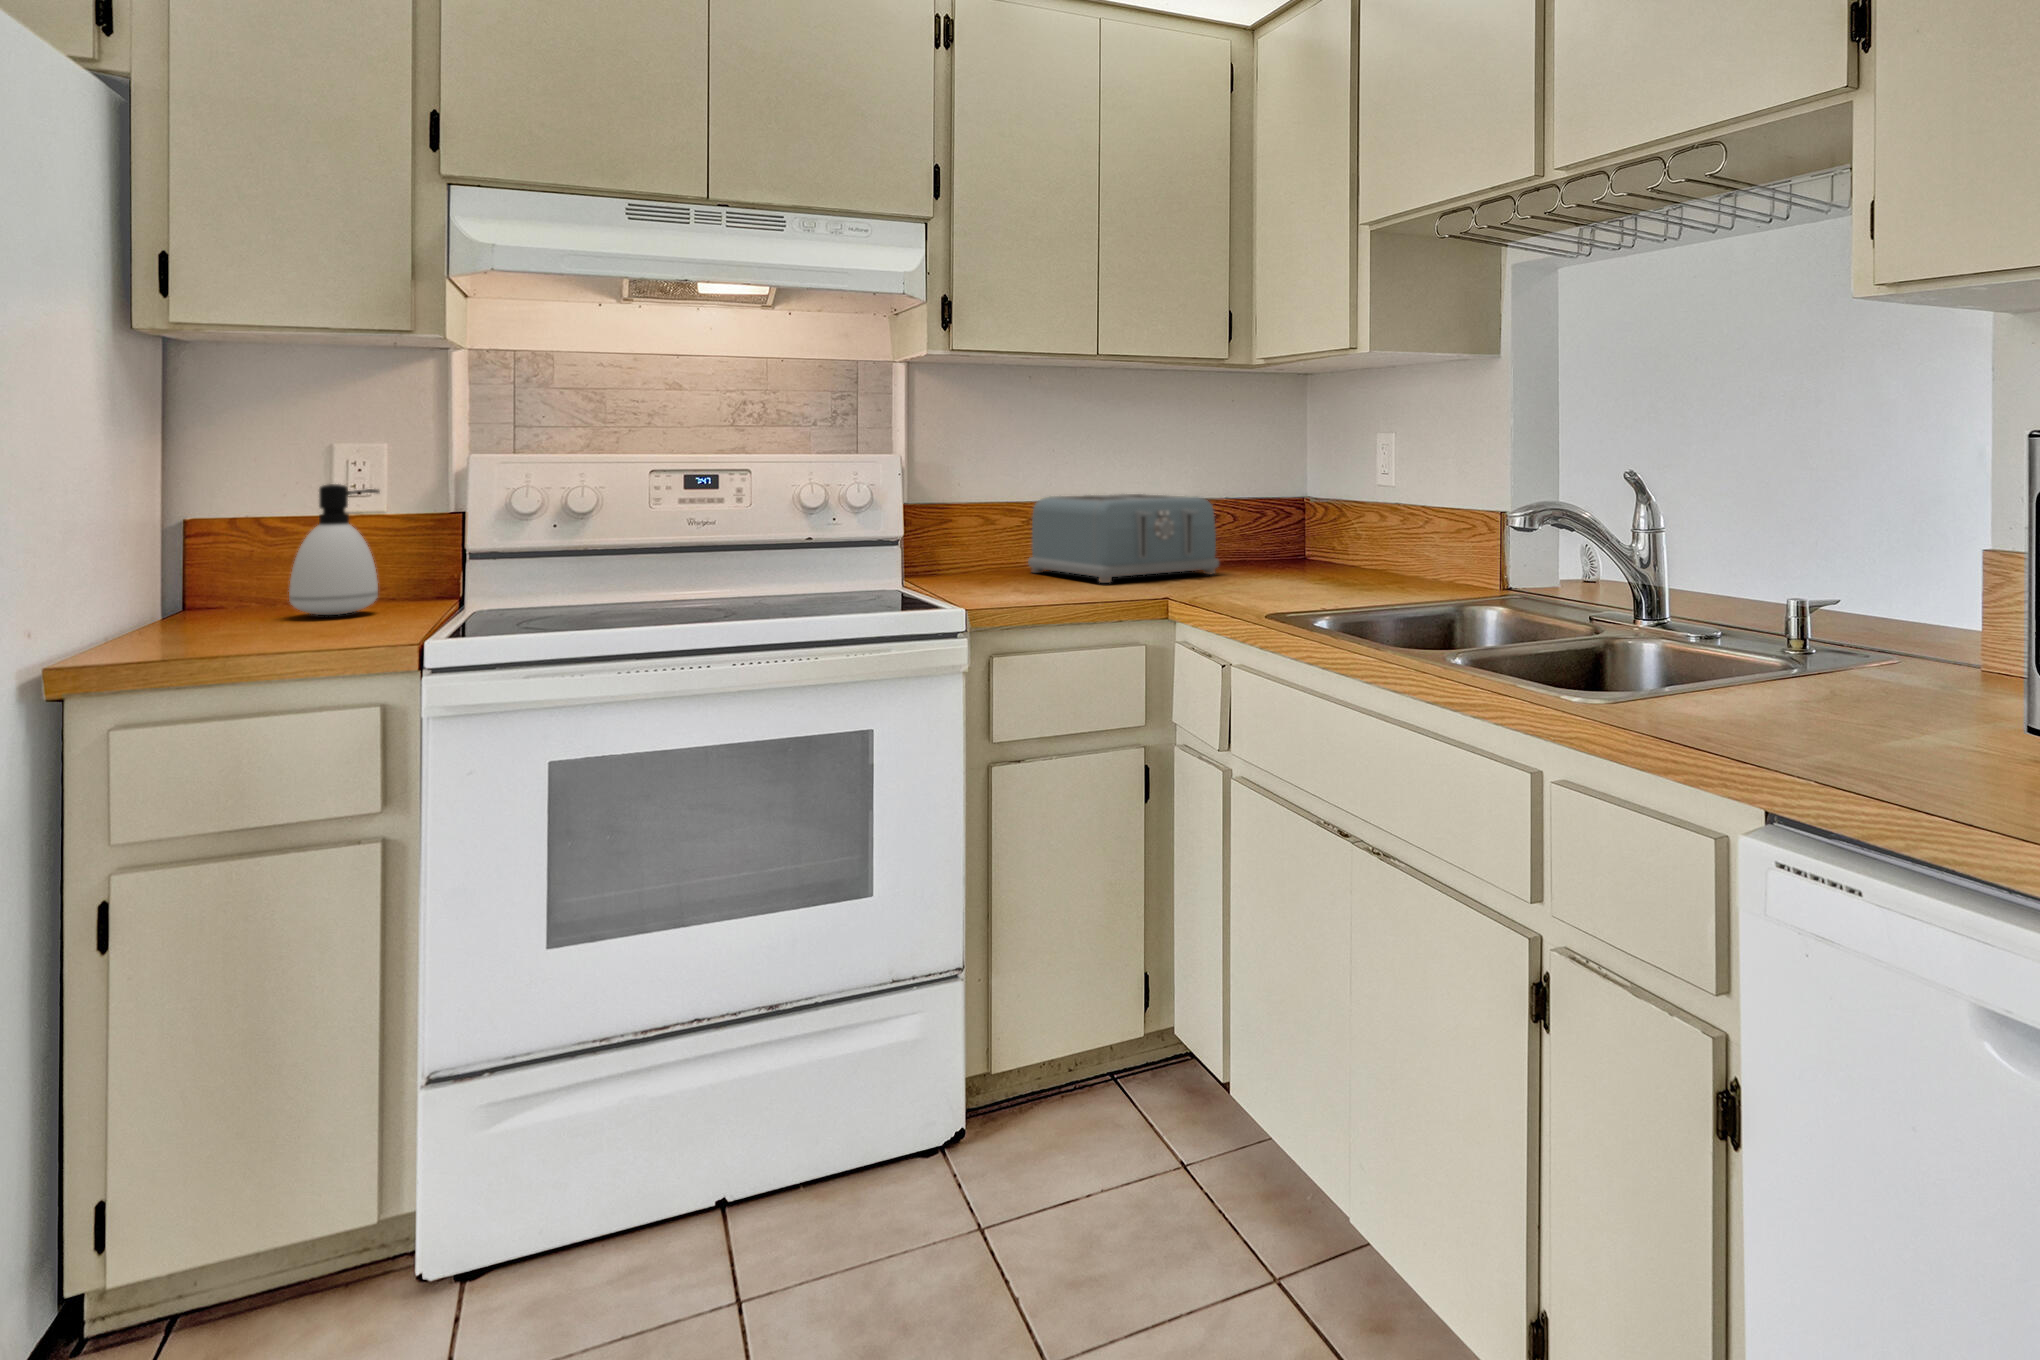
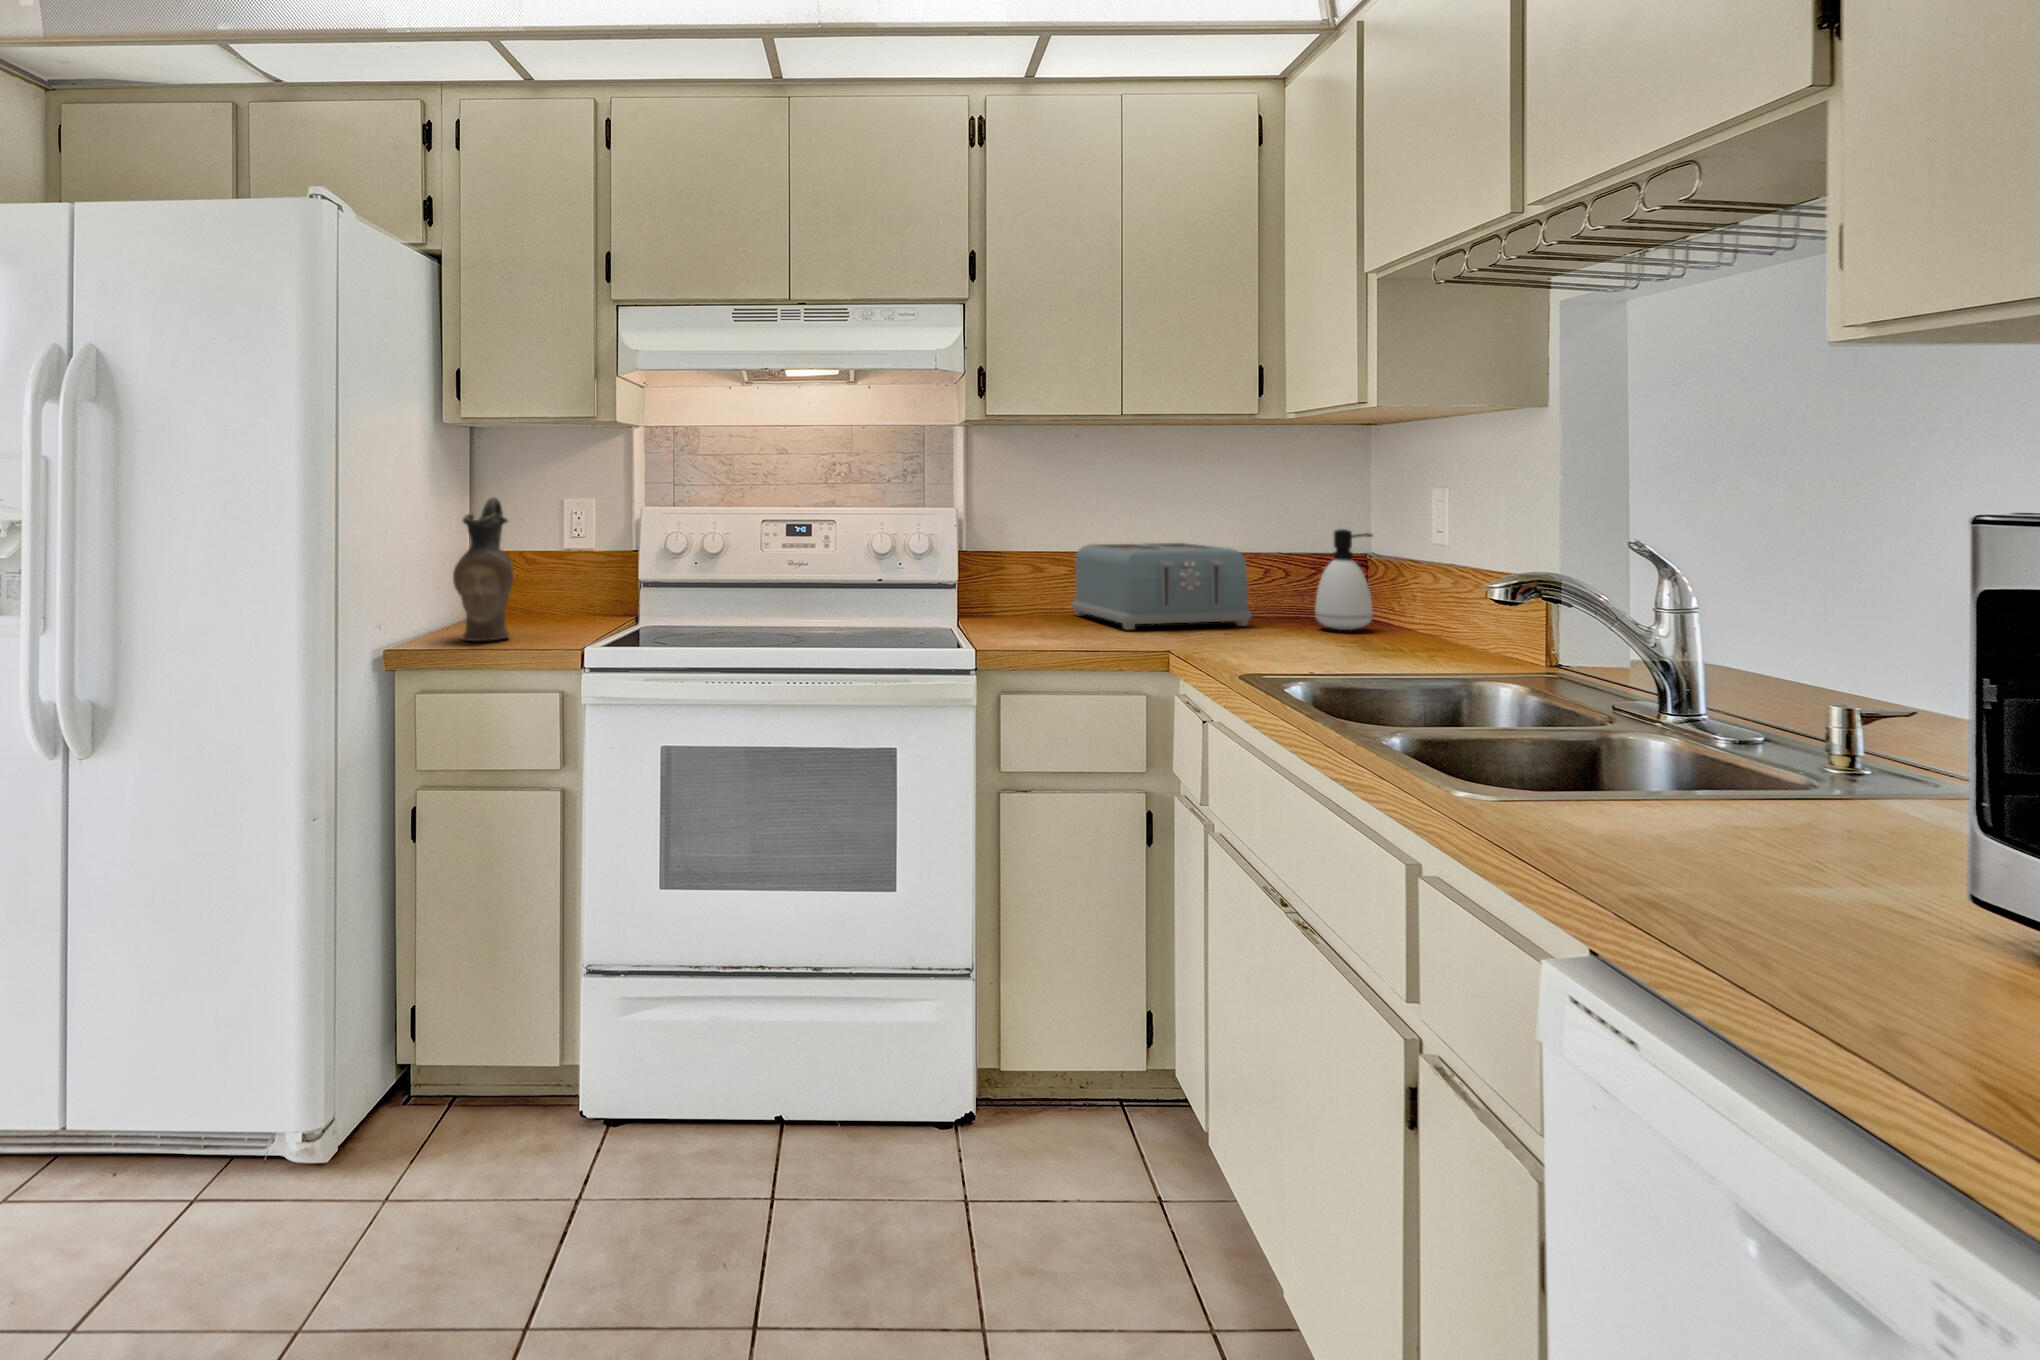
ceramic pitcher: none [172,438,283,644] -> present [453,498,513,641]
soap dispenser: present [289,484,379,615] -> present [1315,529,1373,630]

